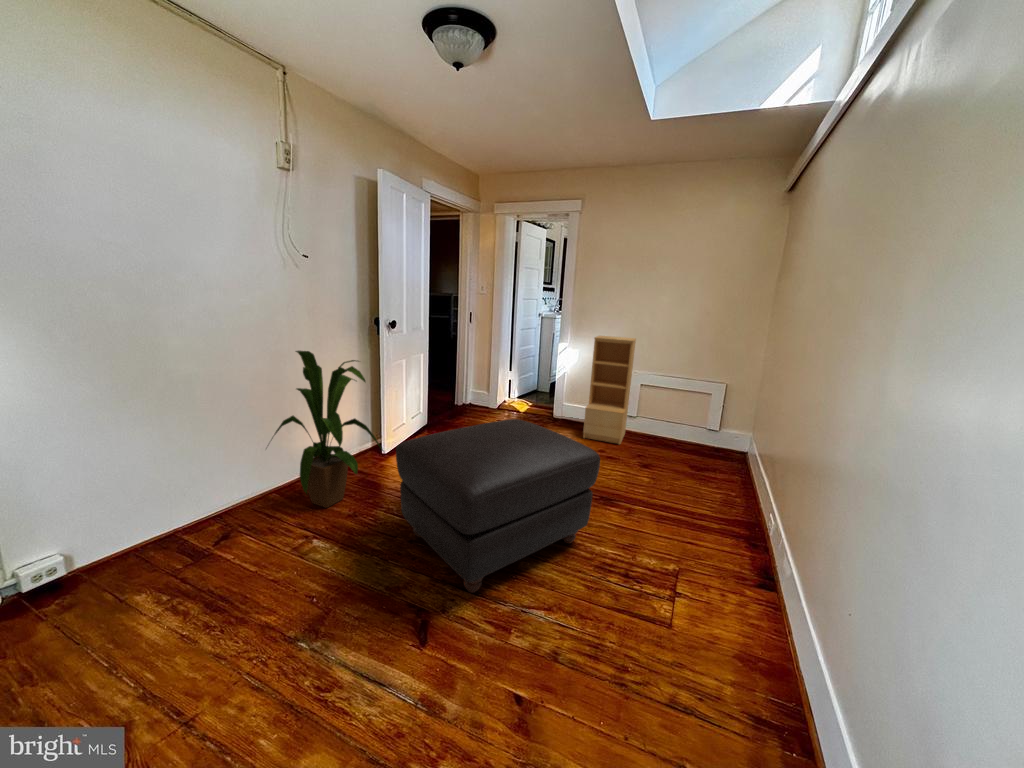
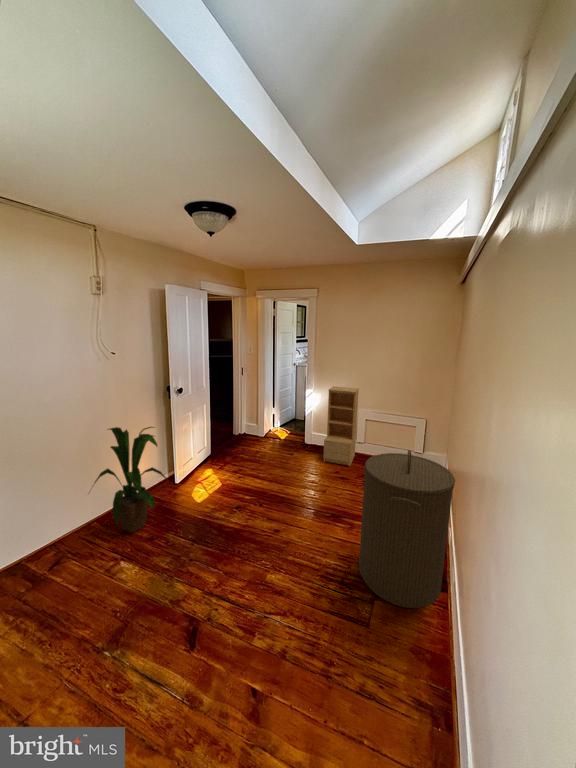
laundry hamper: none [648,389,804,609] -> present [359,450,455,608]
ottoman: present [396,419,600,593] -> none [179,462,322,603]

